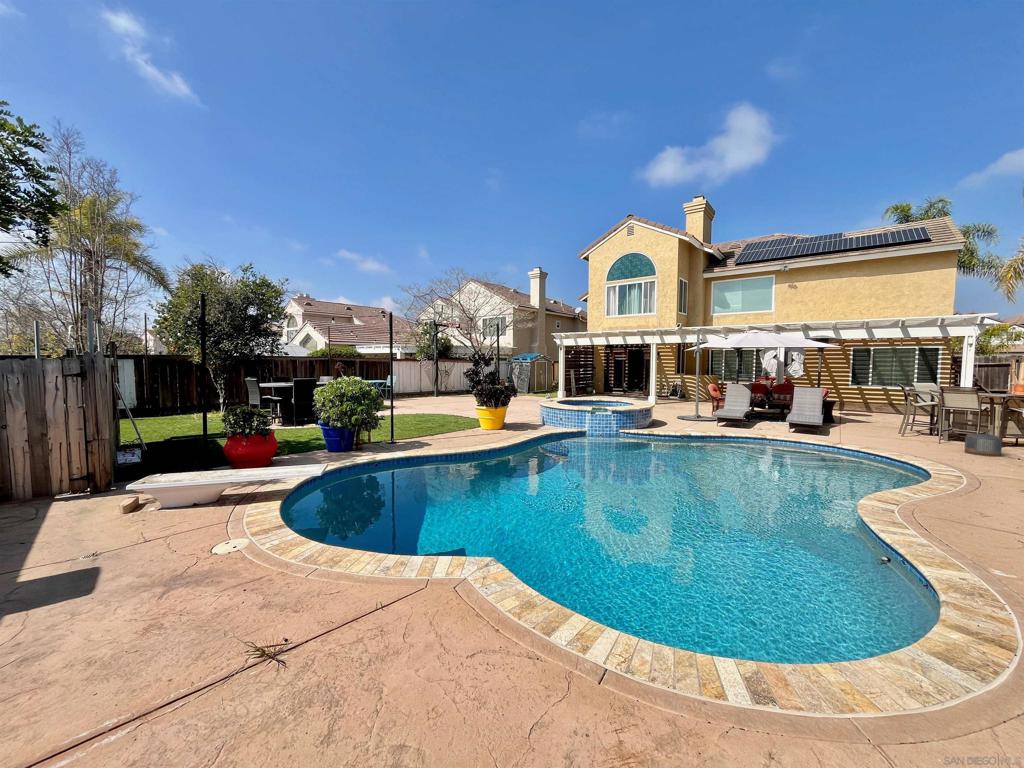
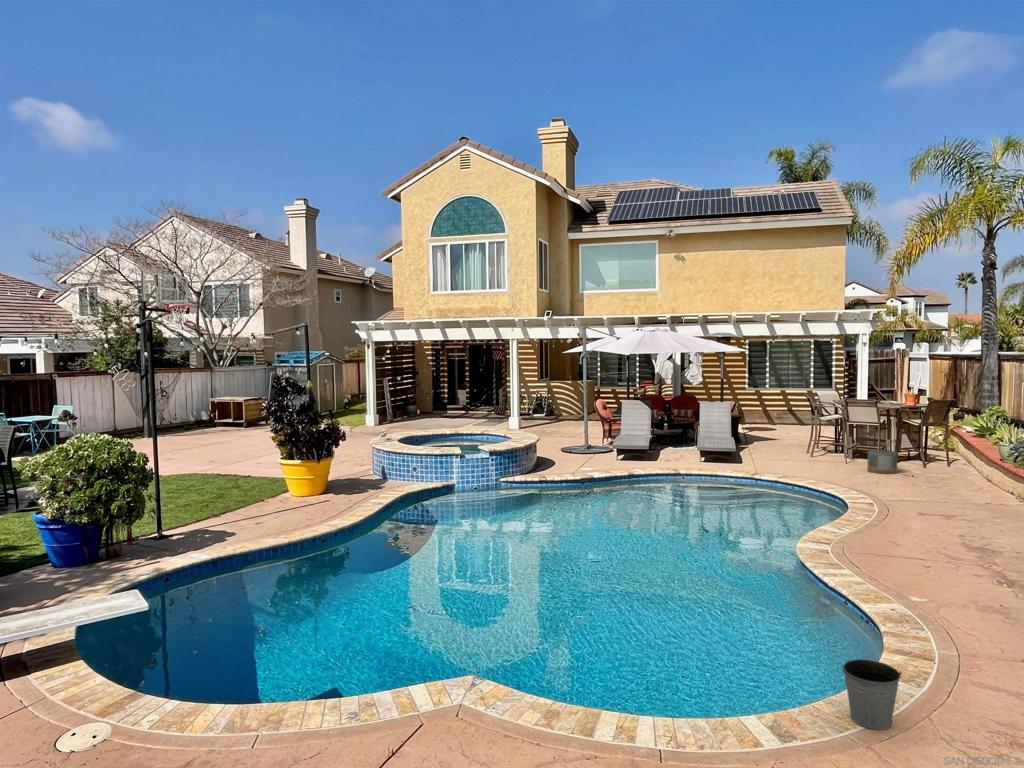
bucket: none [850,628,942,726] -> present [842,659,902,730]

